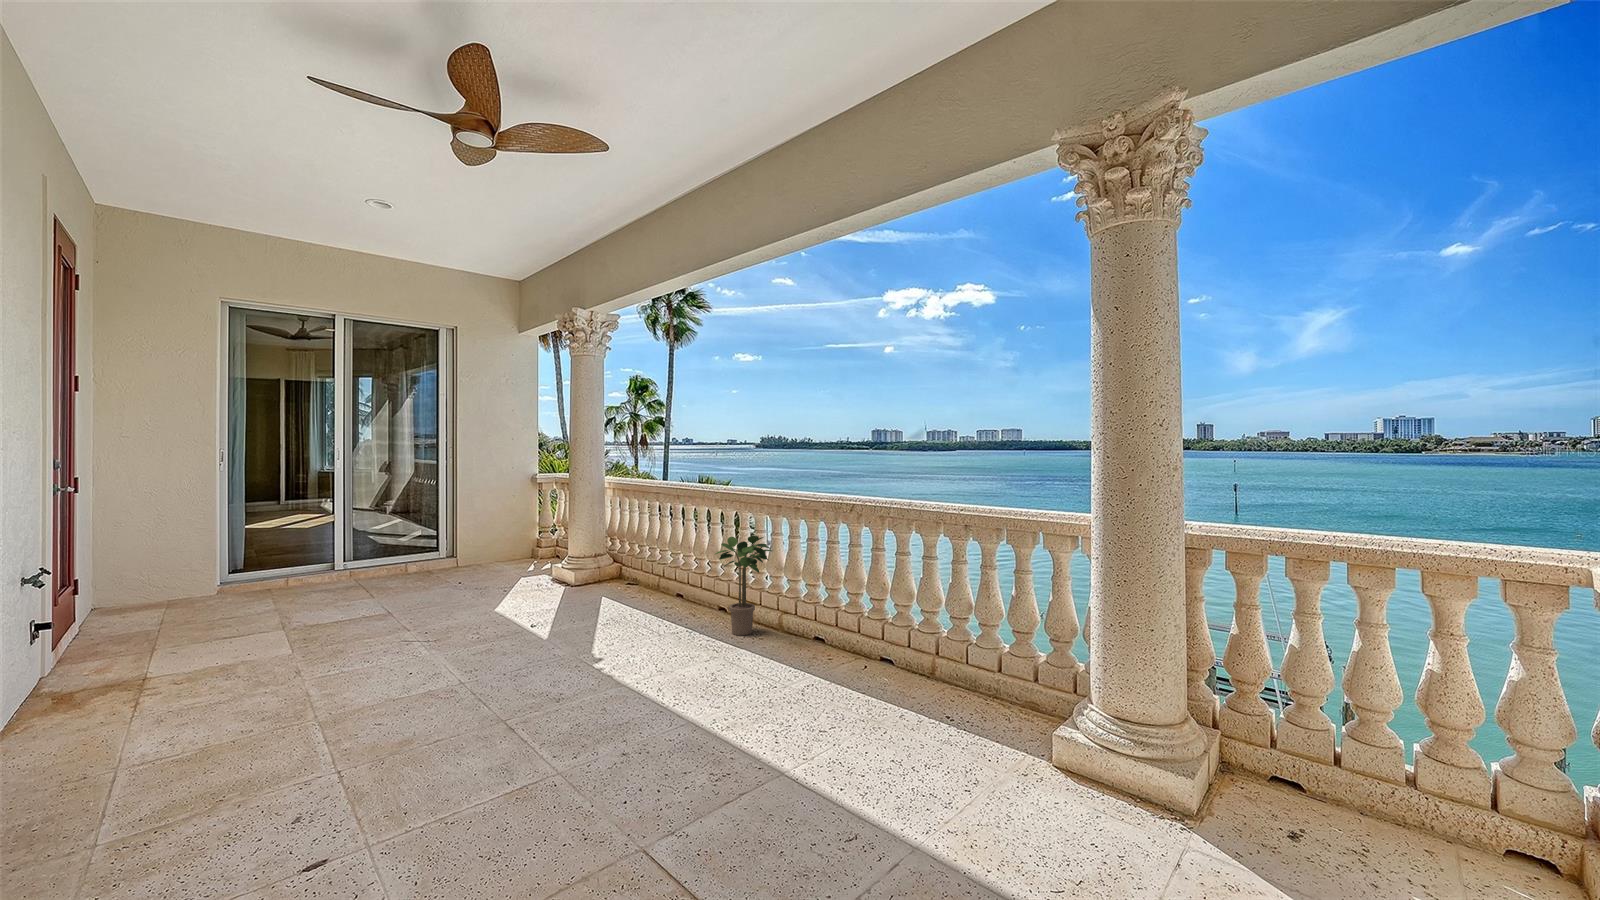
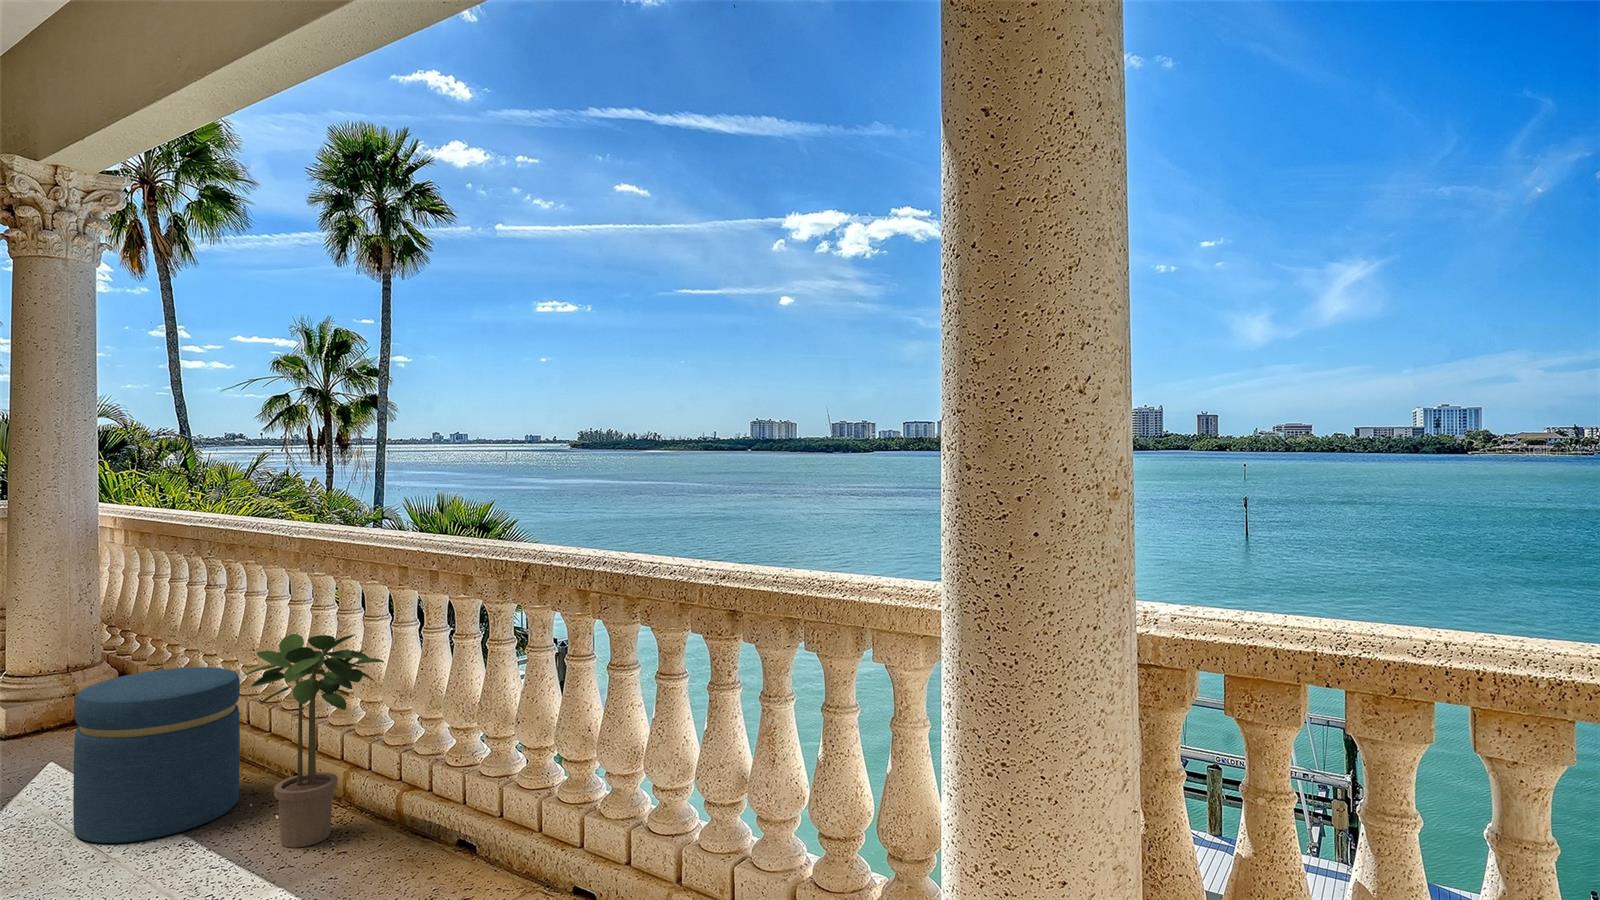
ottoman: none [638,553,701,629] -> present [73,667,240,843]

